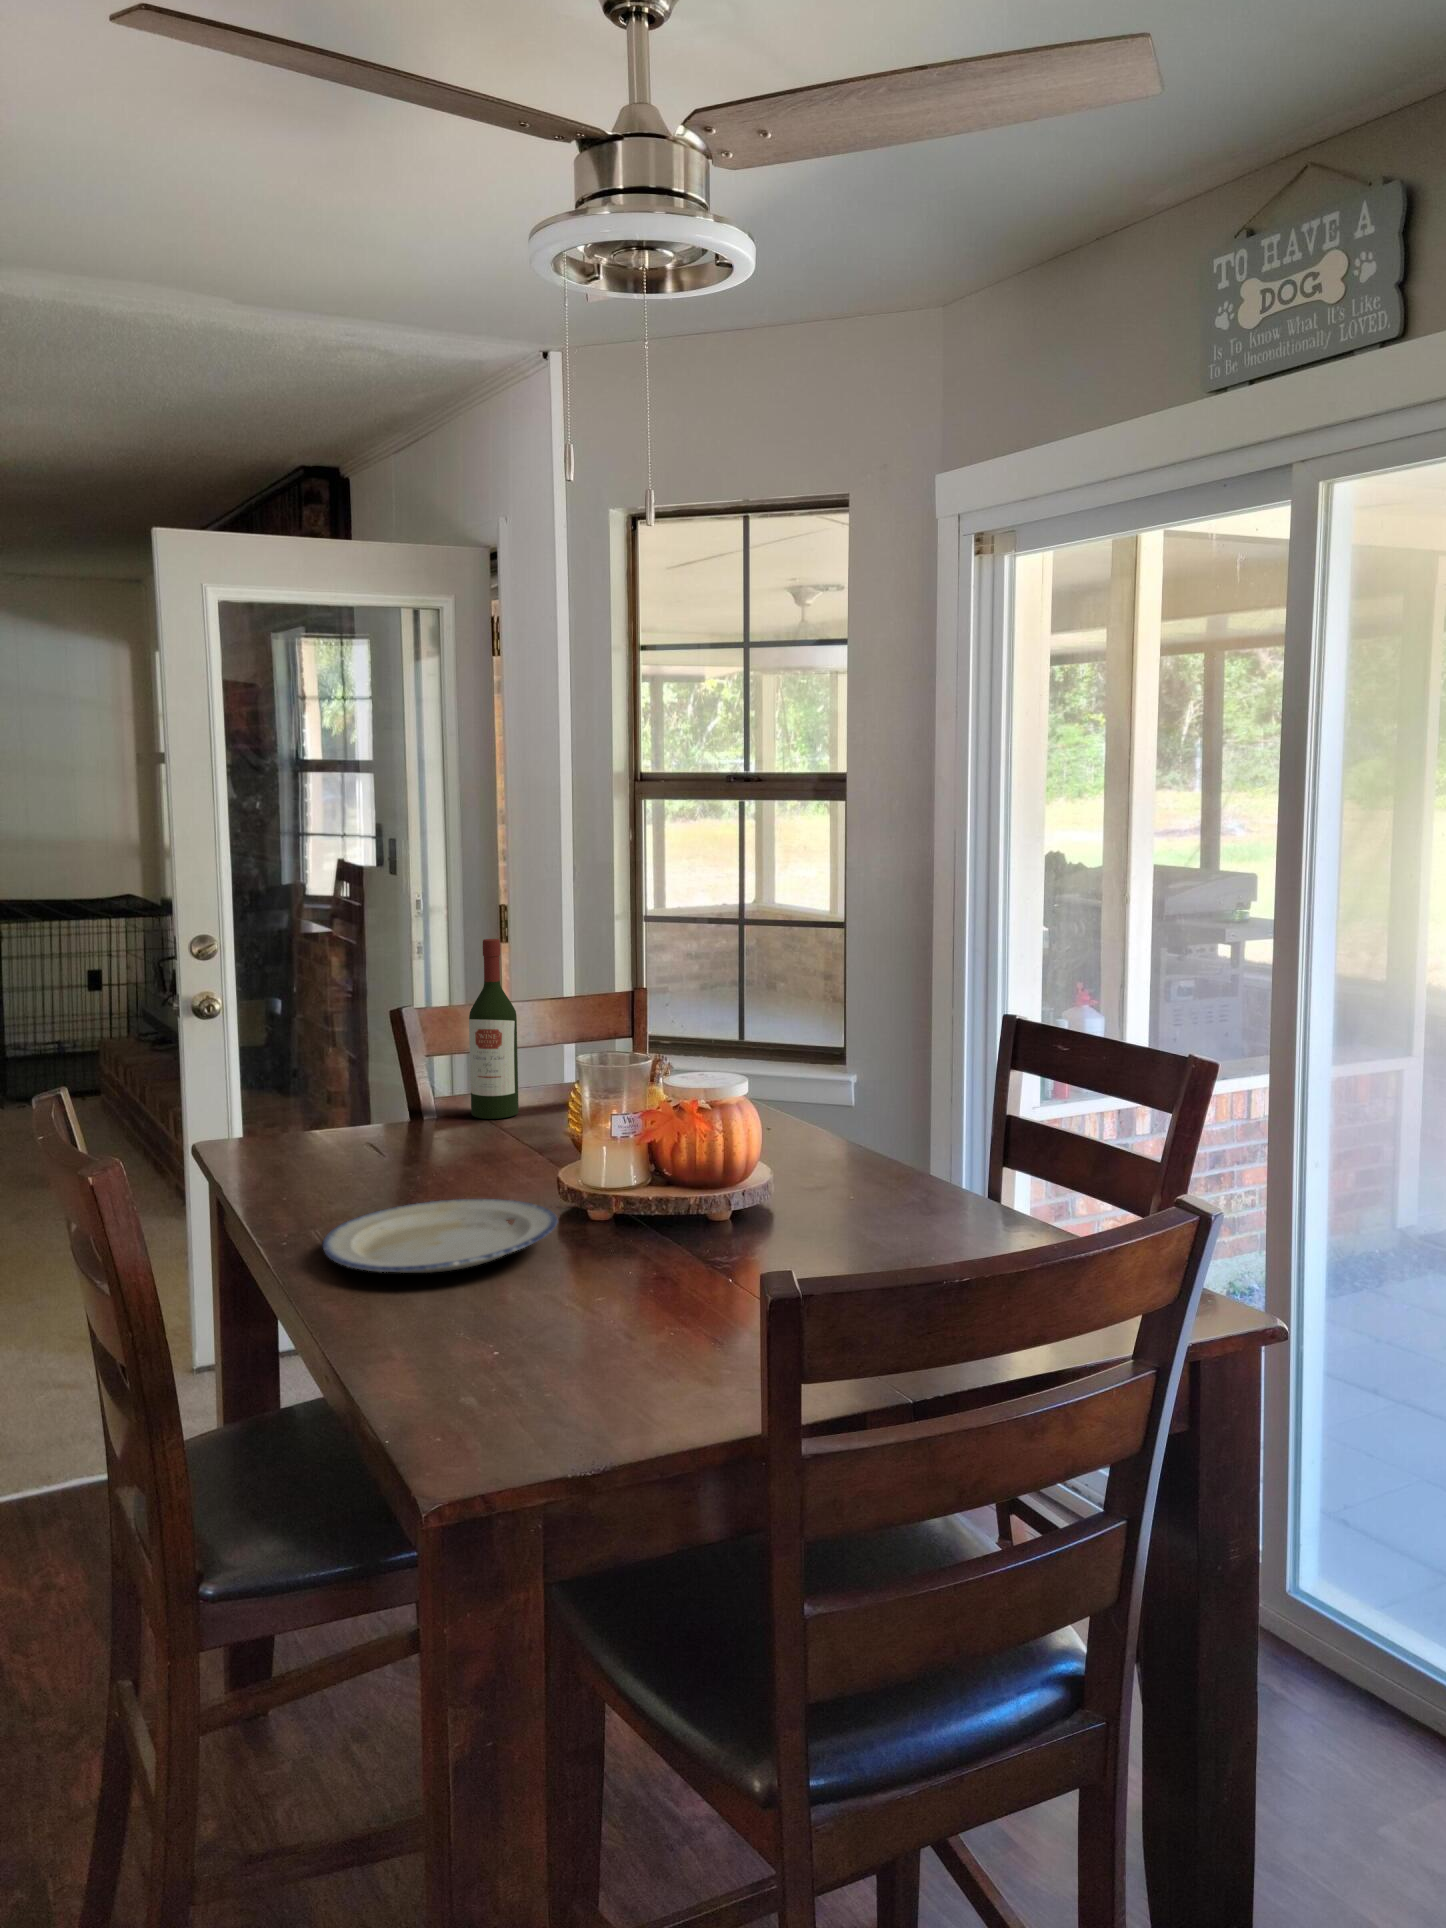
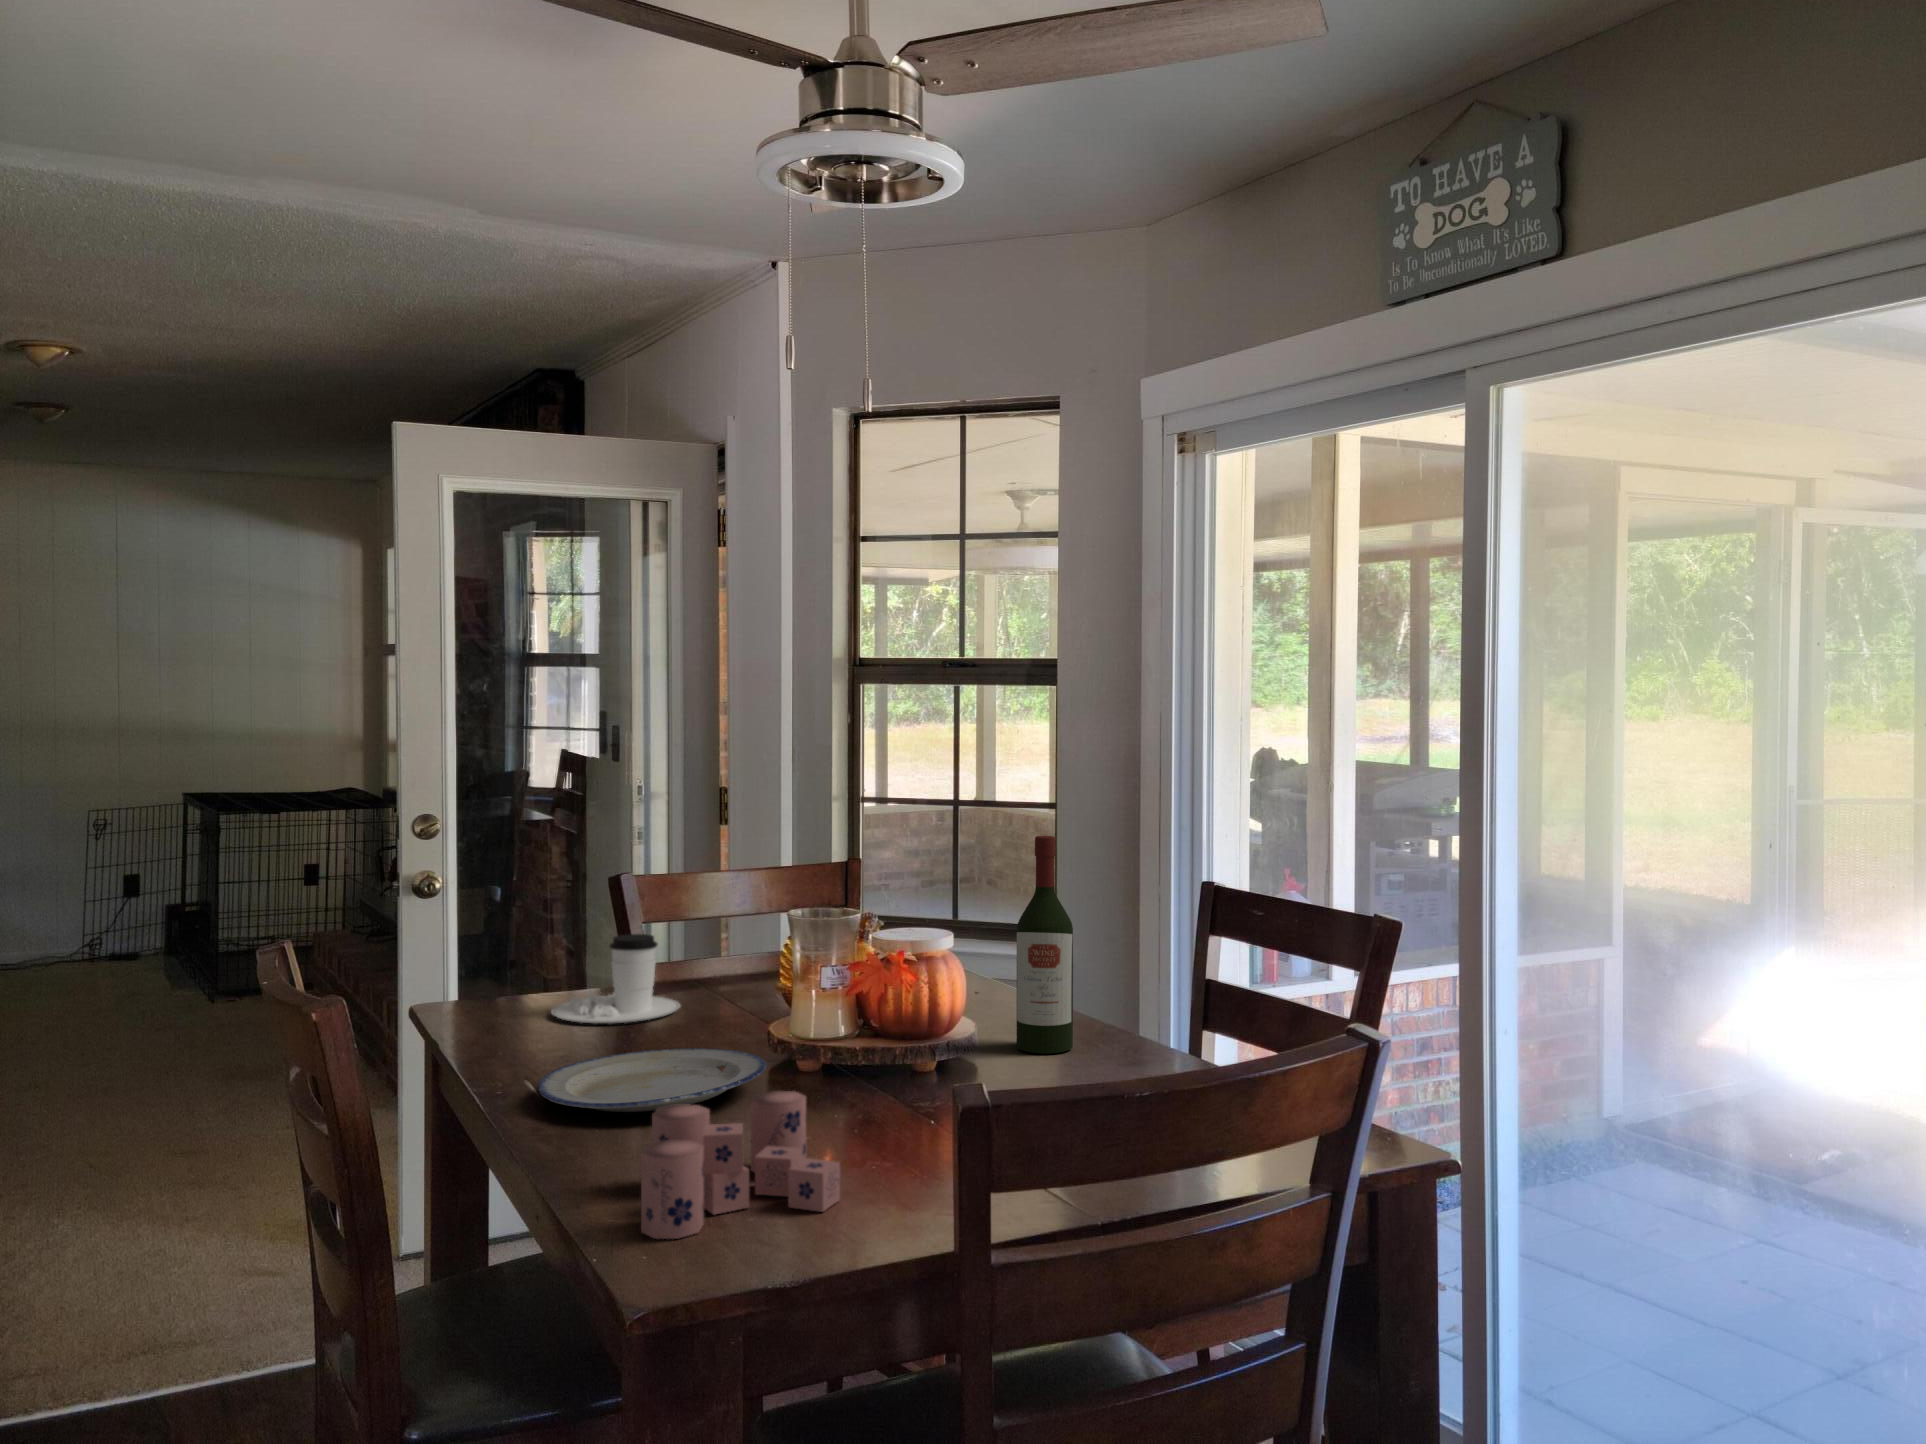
wine bottle: present [469,939,519,1119] -> present [1016,836,1073,1054]
coffee cup: none [334,1070,467,1164] -> present [551,934,680,1024]
candle: none [431,1262,640,1432] -> present [641,1091,840,1239]

